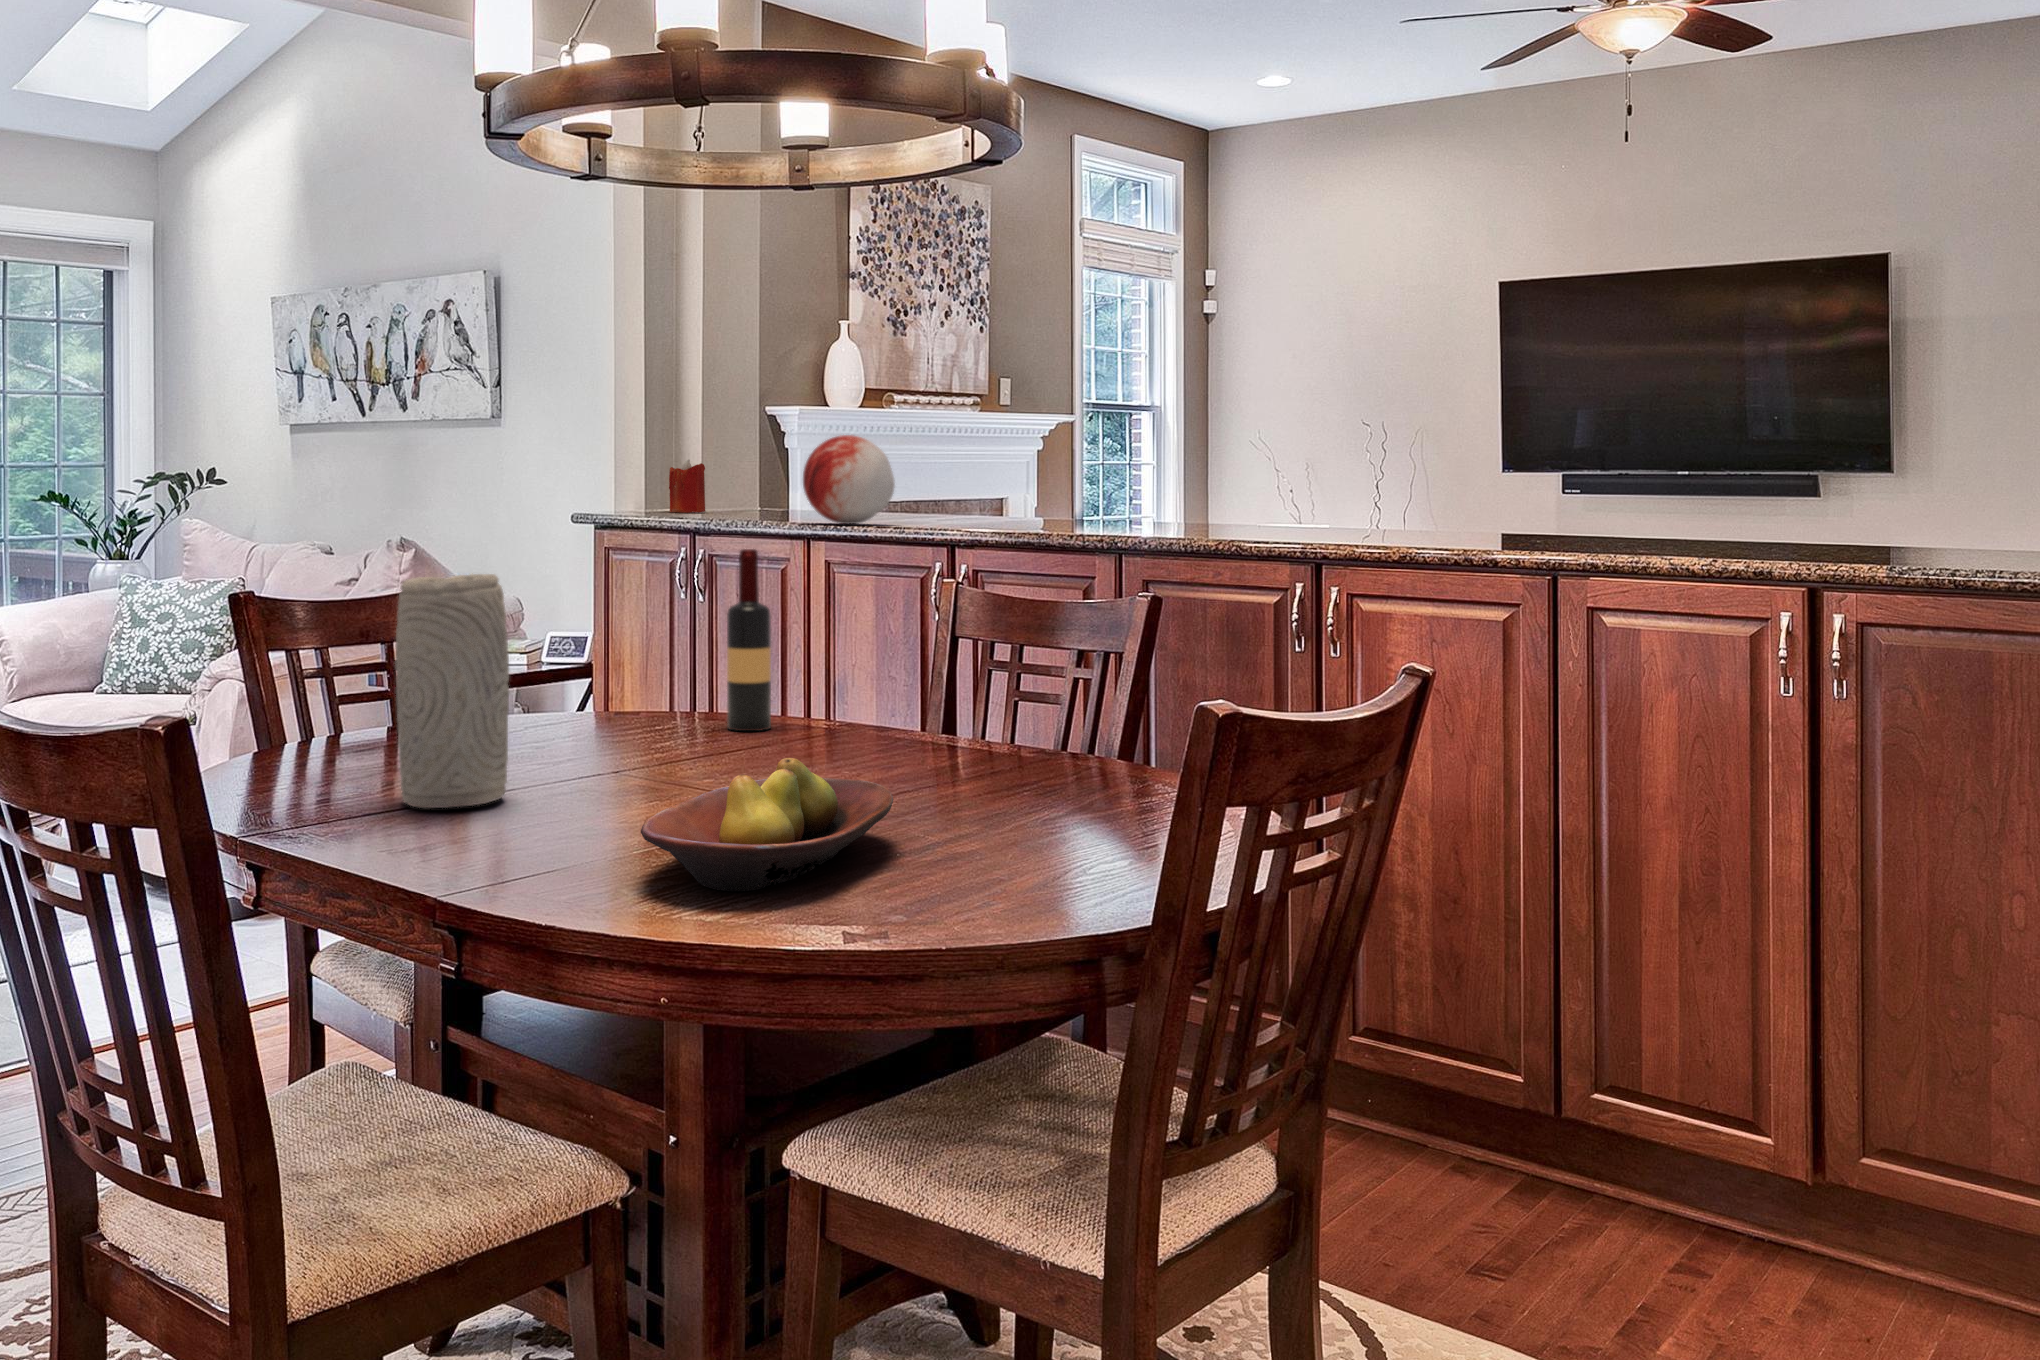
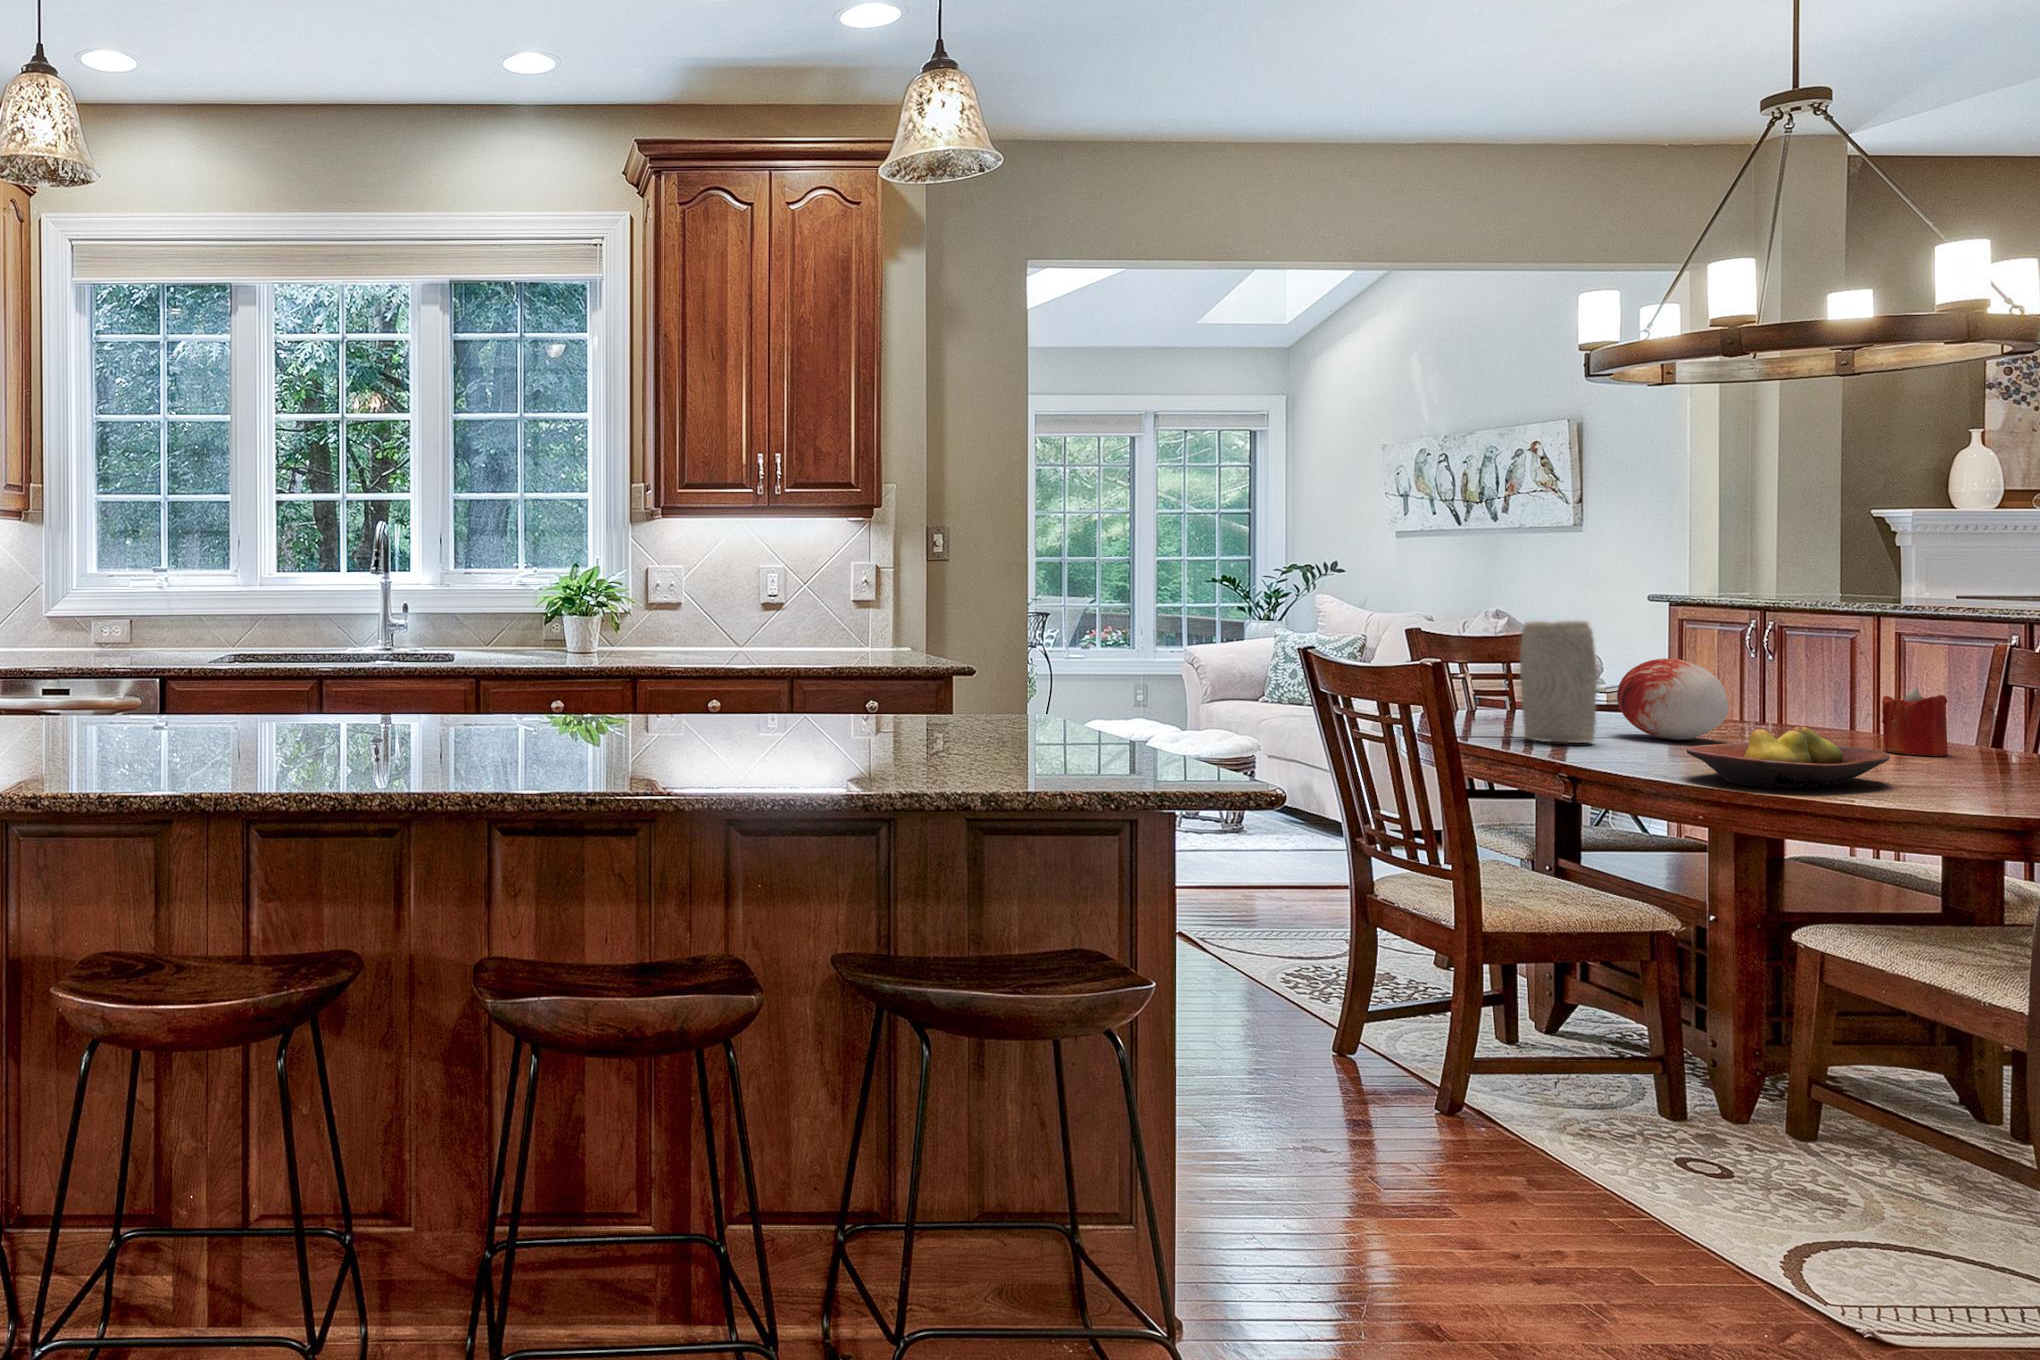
decorative orb: present [803,435,895,524] -> present [1617,659,1729,740]
candle: present [669,460,705,513] -> present [1882,688,1948,756]
wine bottle: present [727,549,771,731] -> none [1779,616,1820,735]

